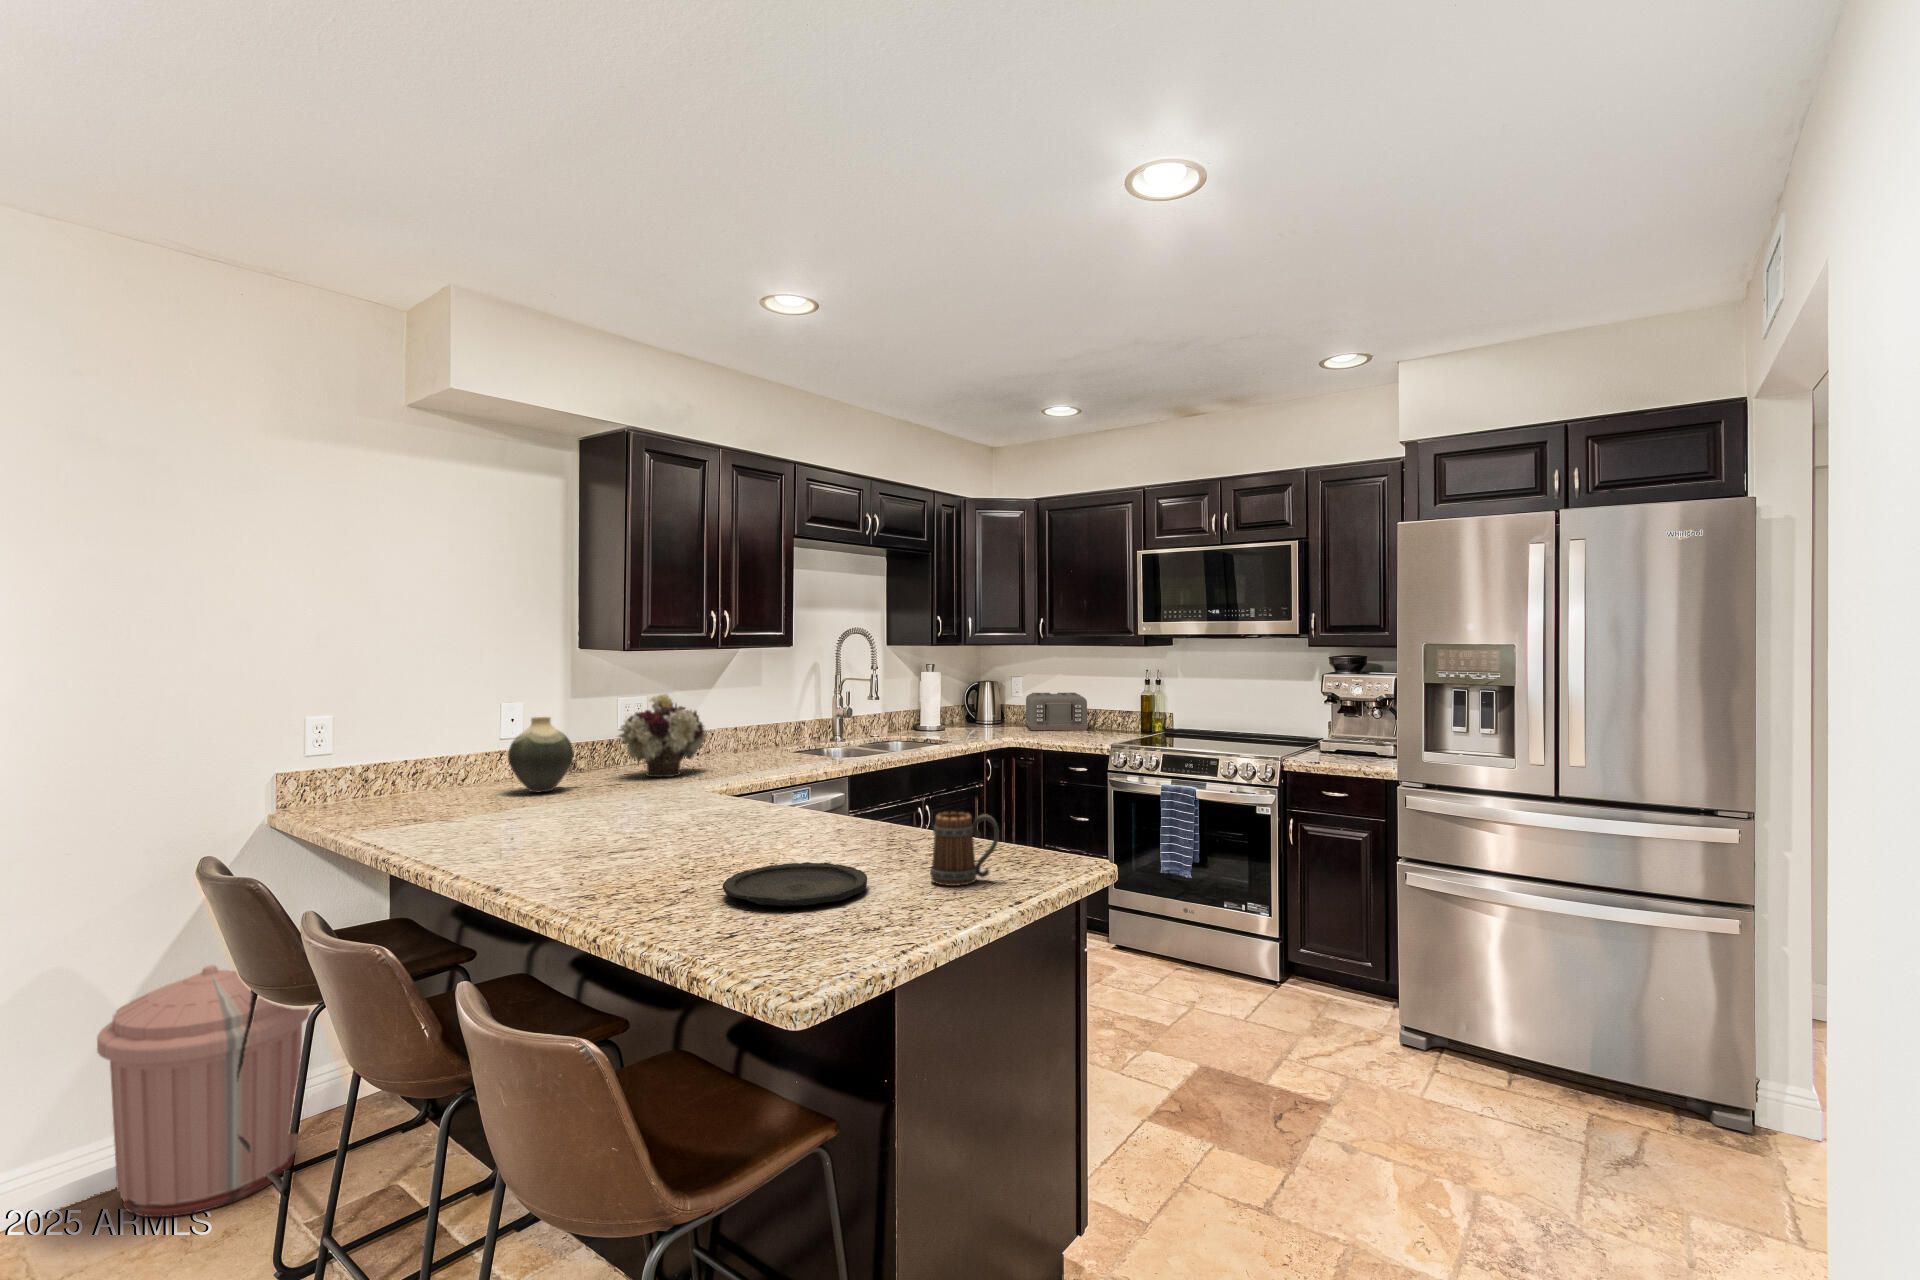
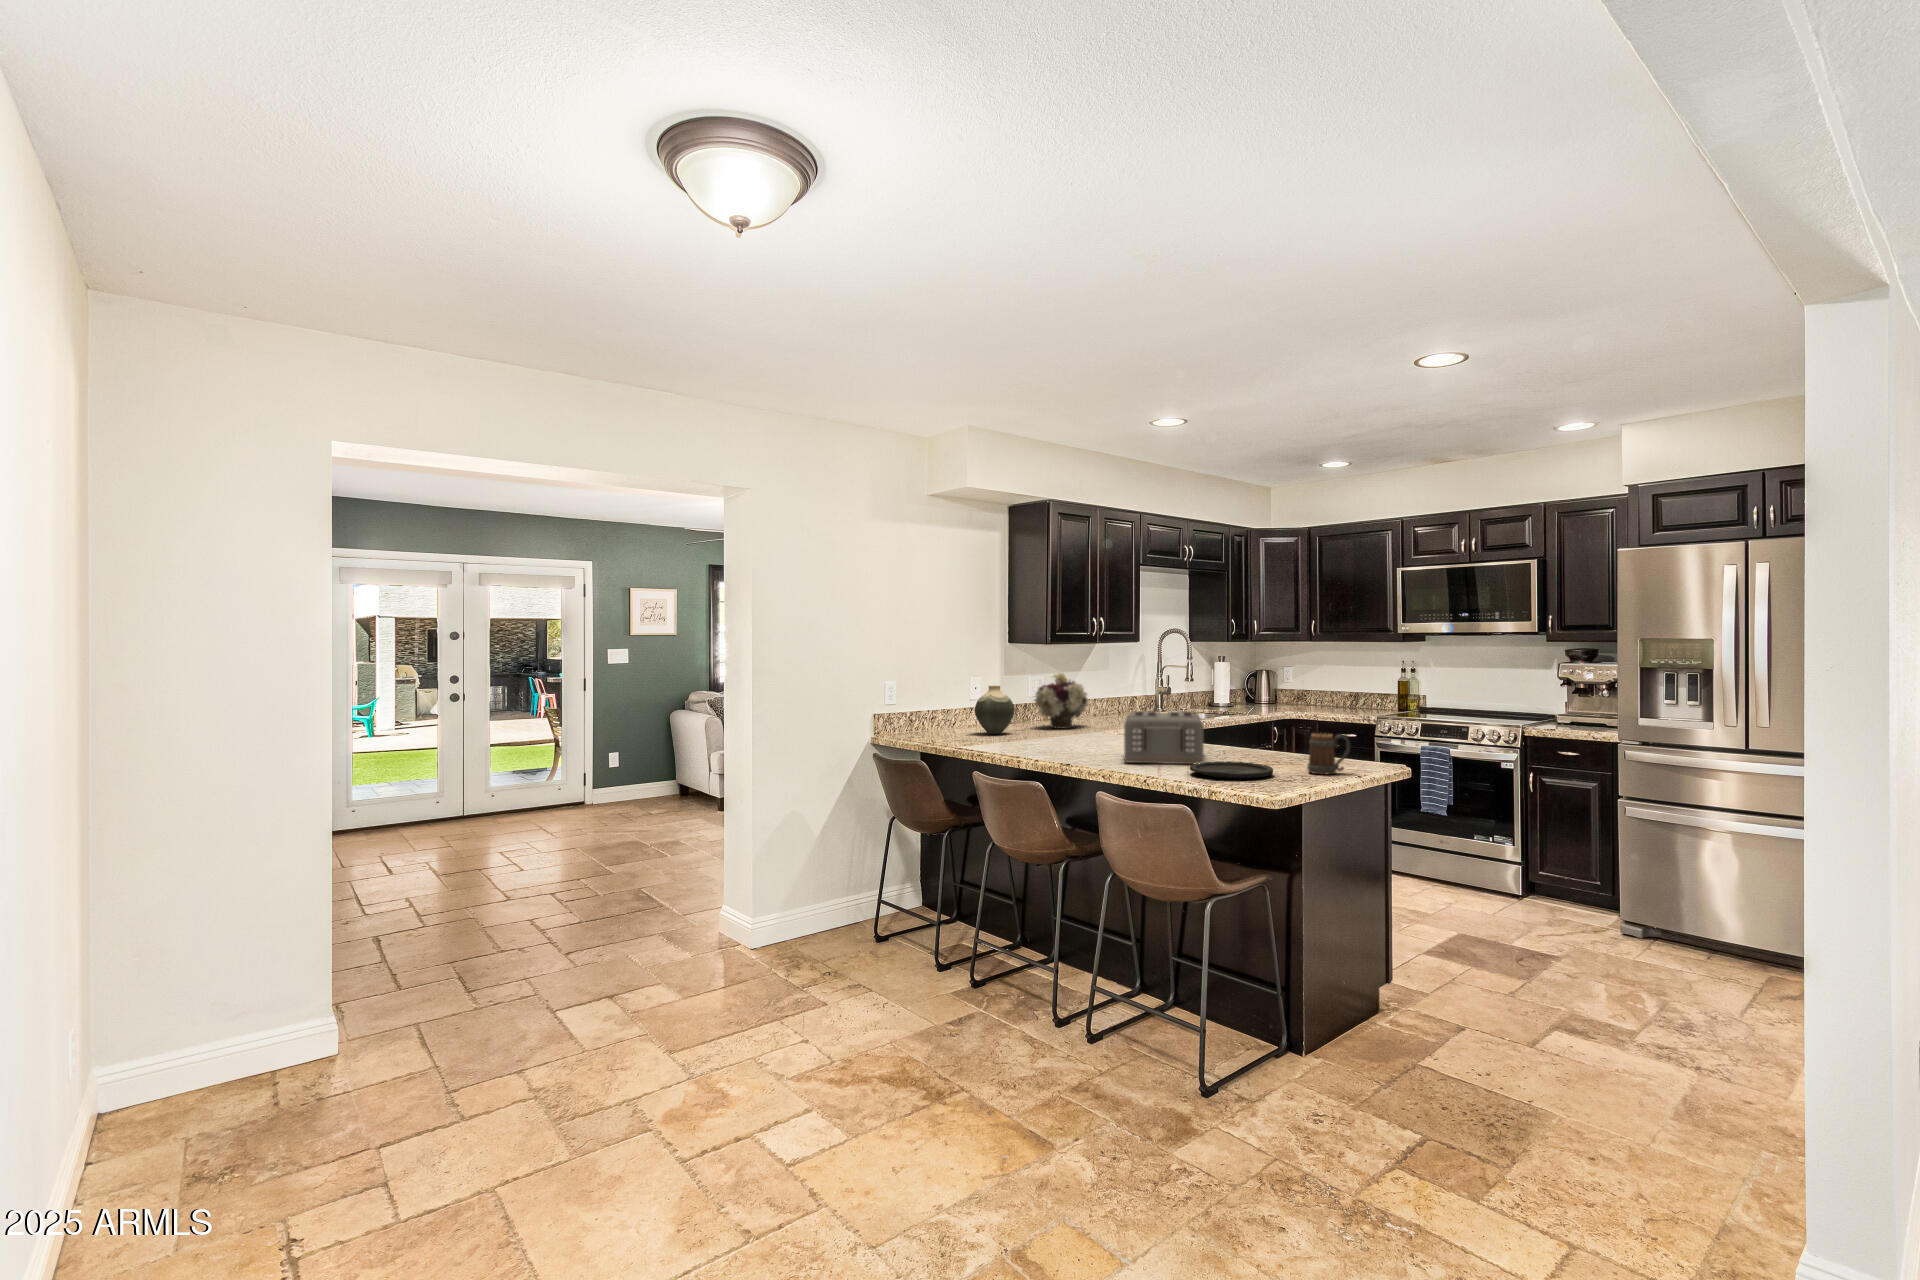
toaster: present [1025,693,1088,730] -> present [1124,711,1204,764]
trash can: present [97,965,310,1217] -> none [796,822,897,958]

